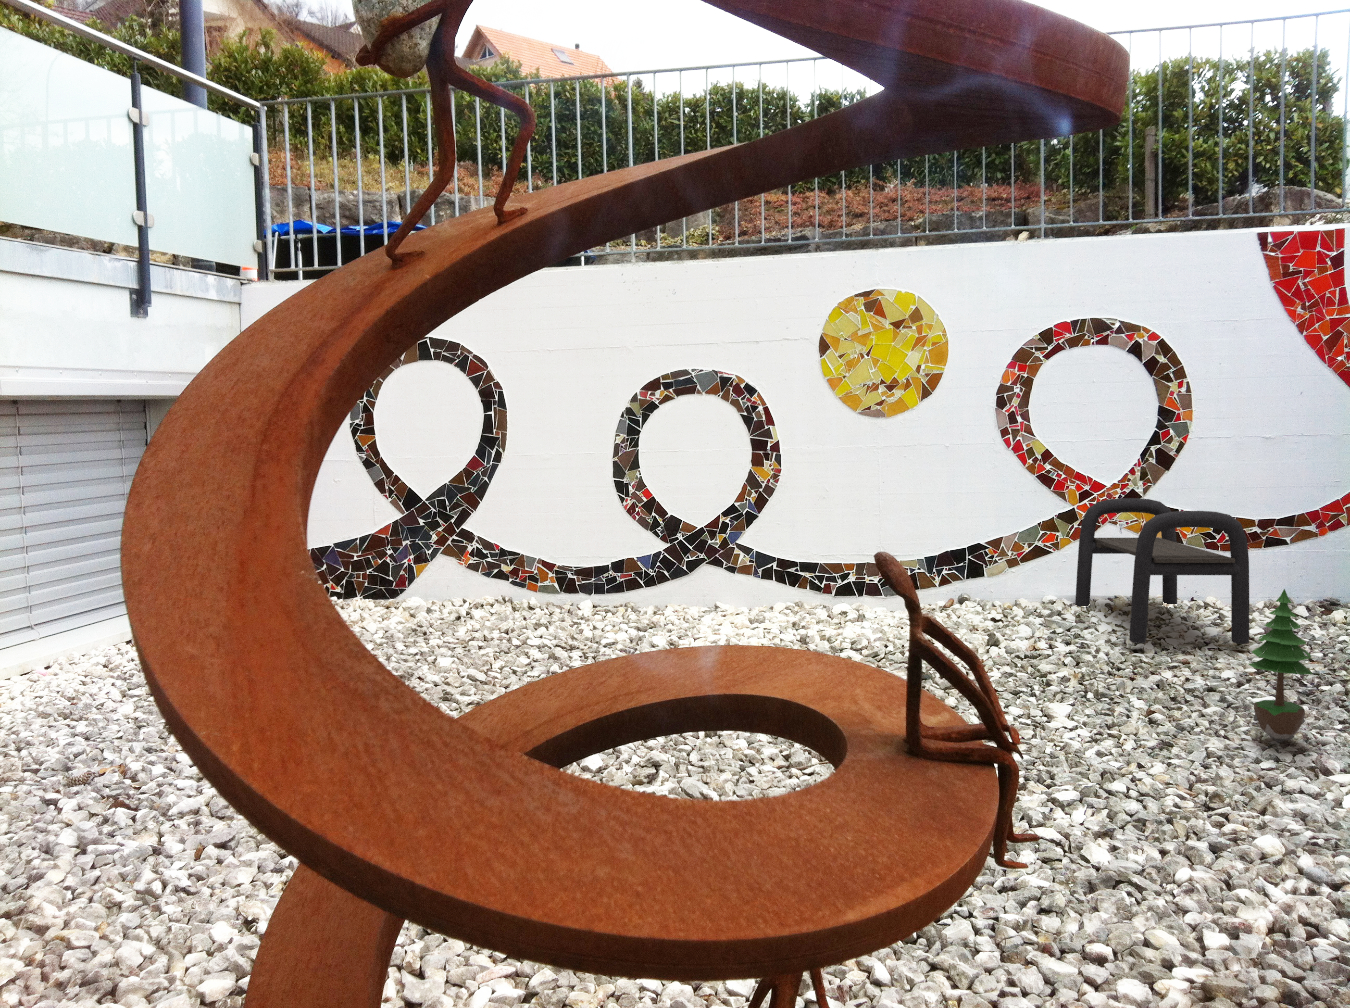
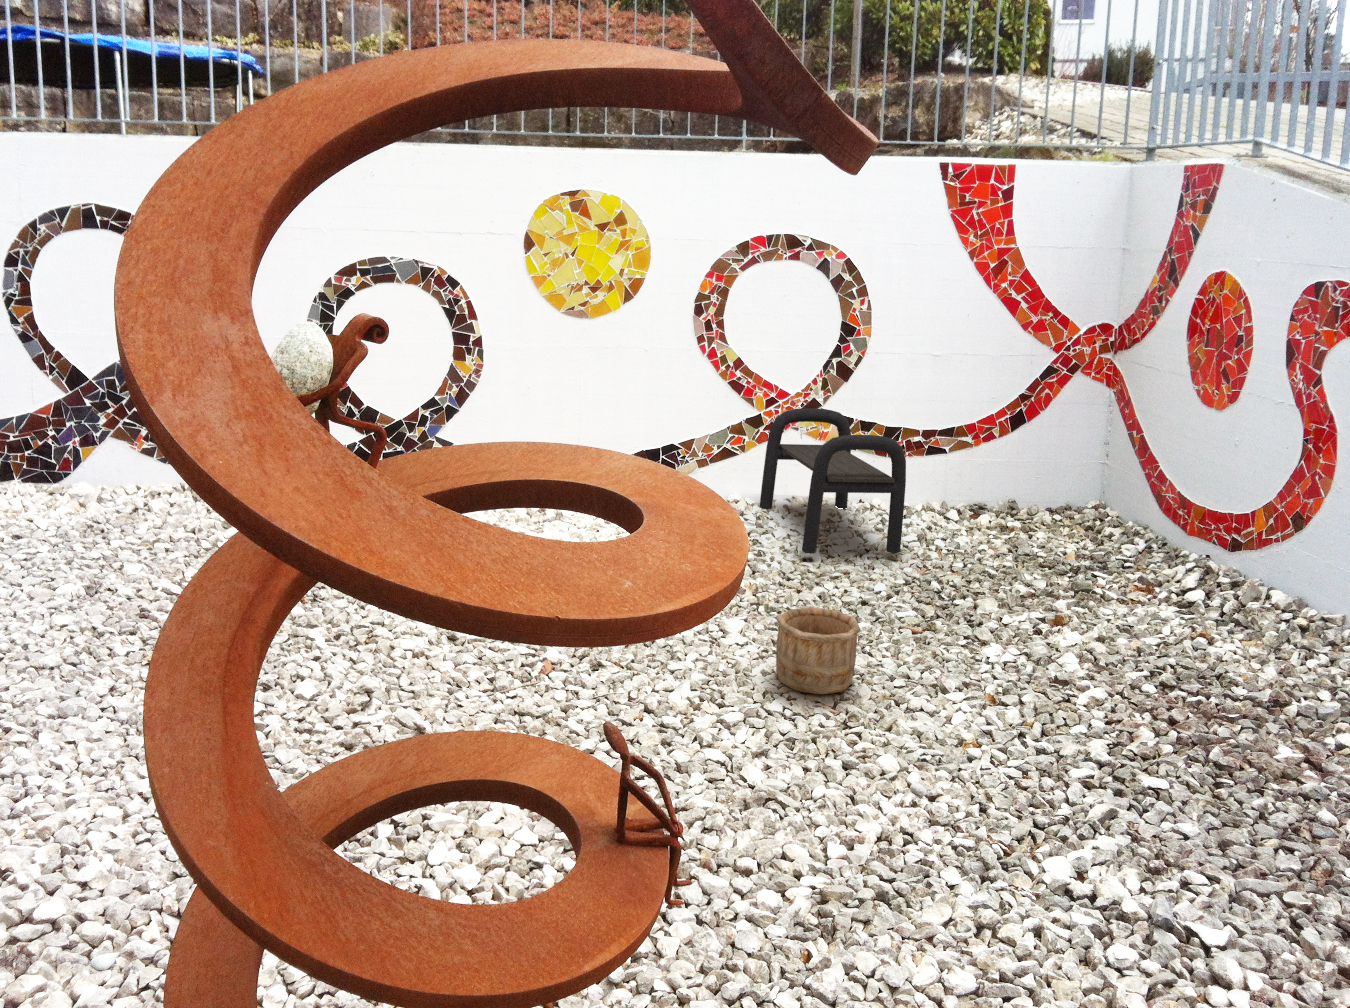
potted tree: present [1249,589,1312,742] -> none [891,528,940,656]
wooden bucket: none [1109,679,1215,775] -> present [776,607,861,694]

